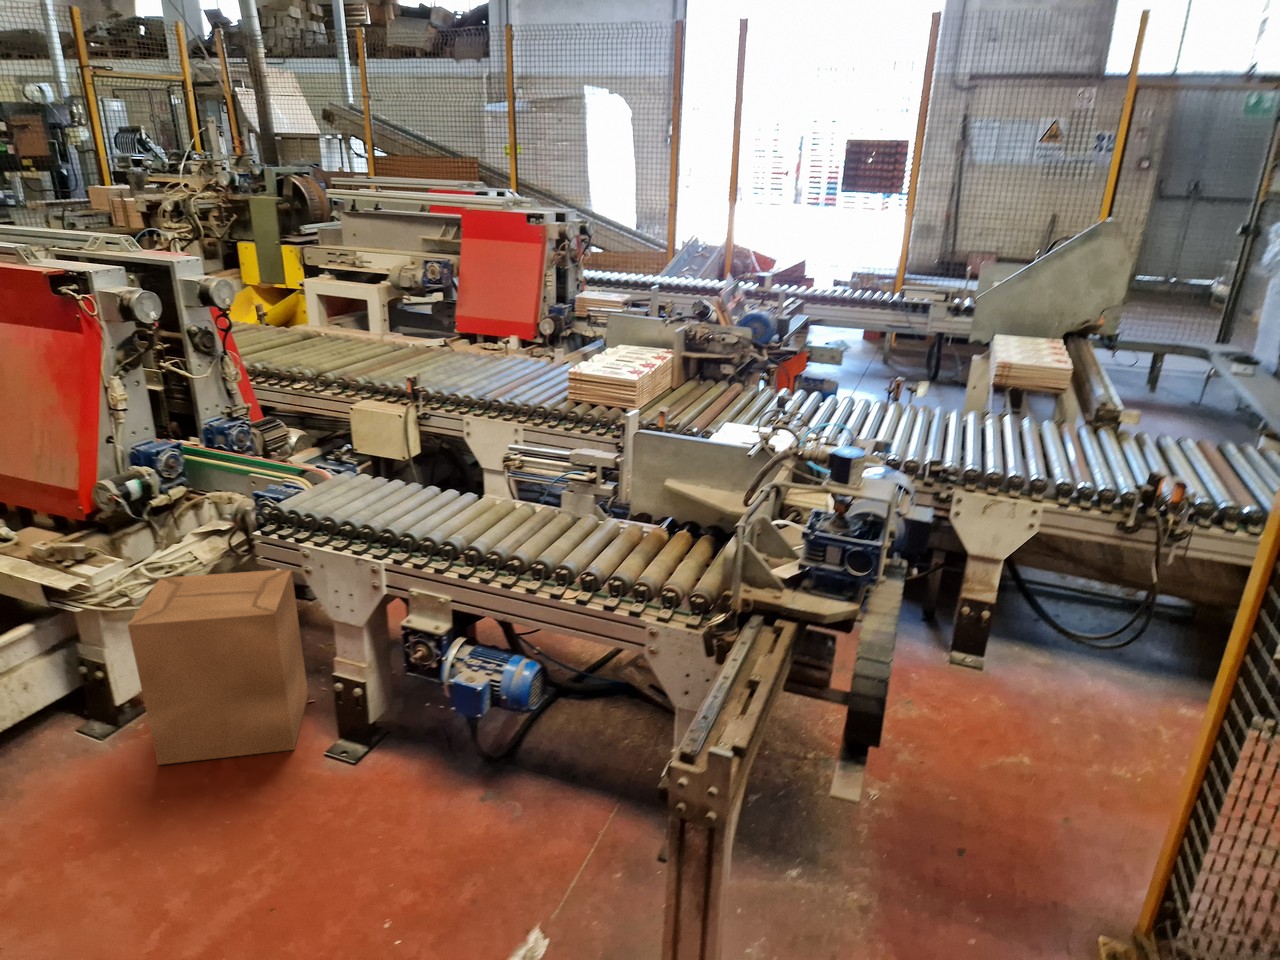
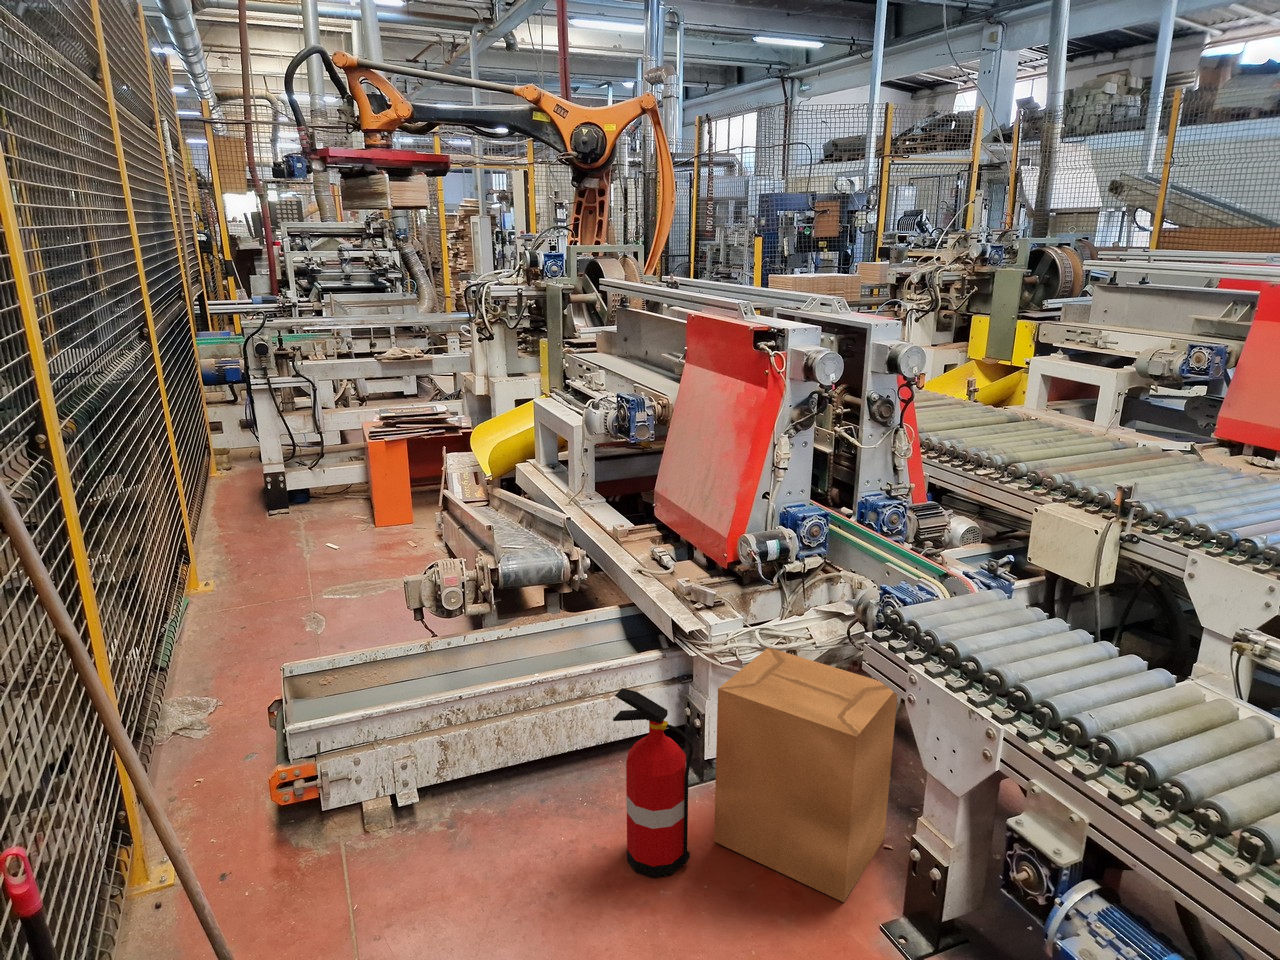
fire extinguisher: none [13,658,140,825] -> present [613,688,693,878]

